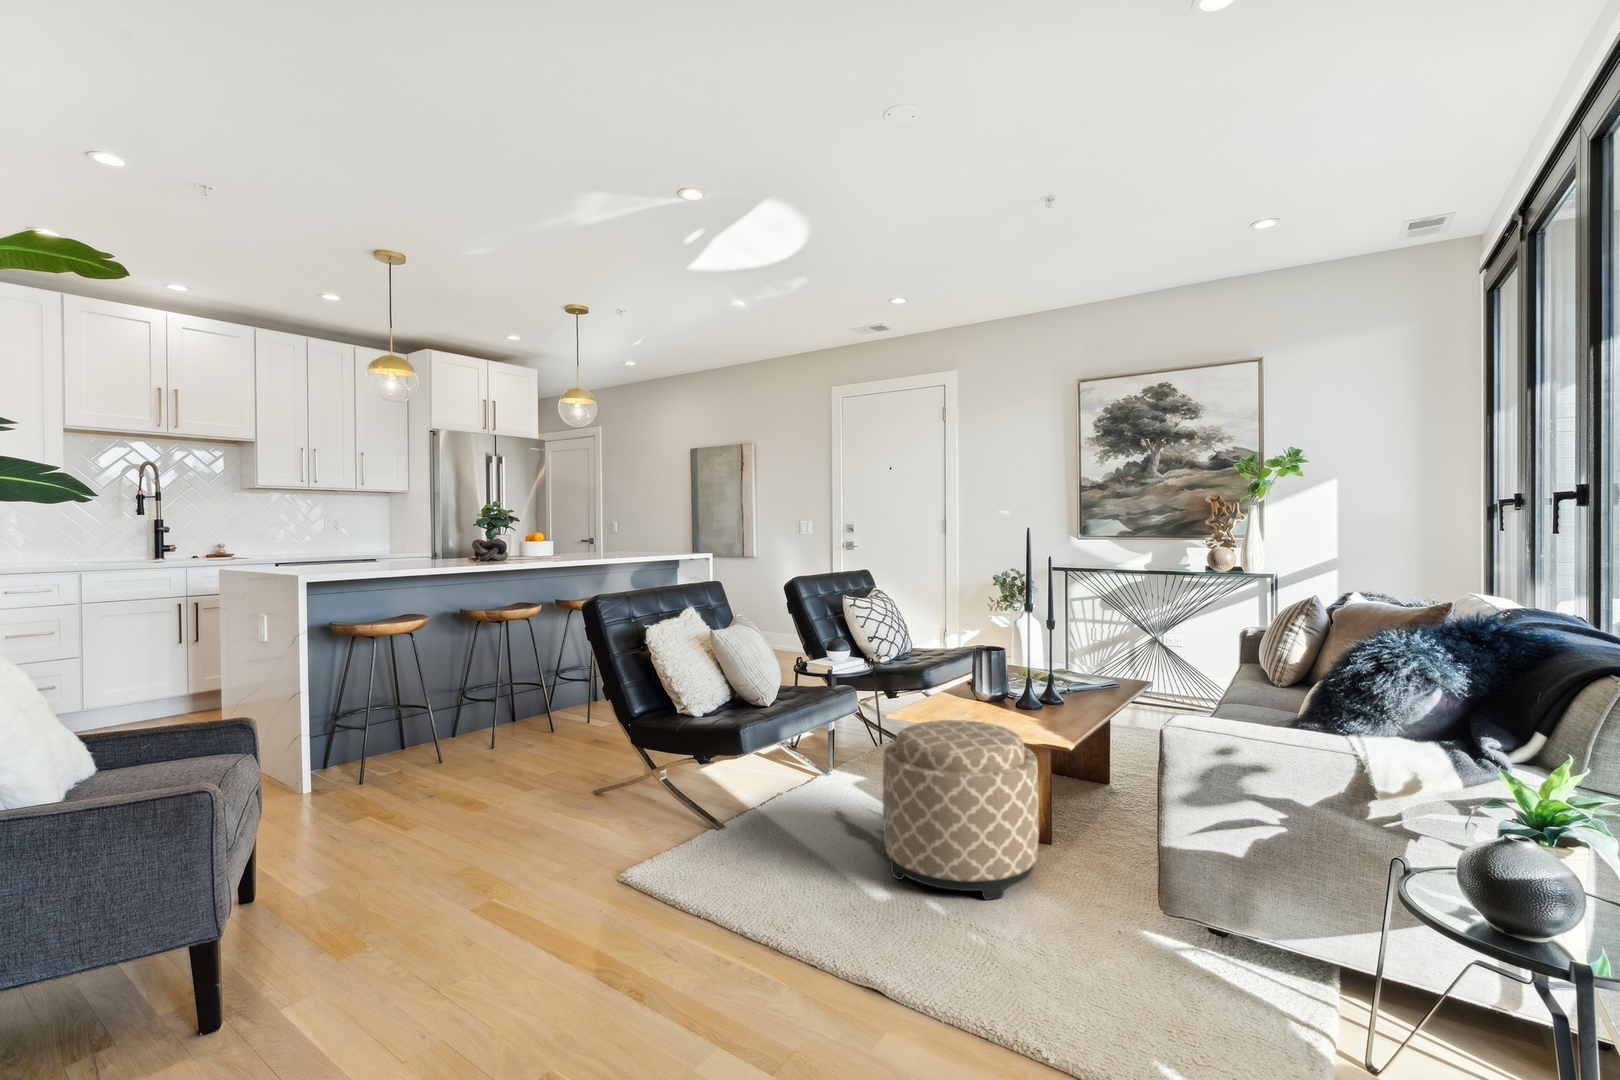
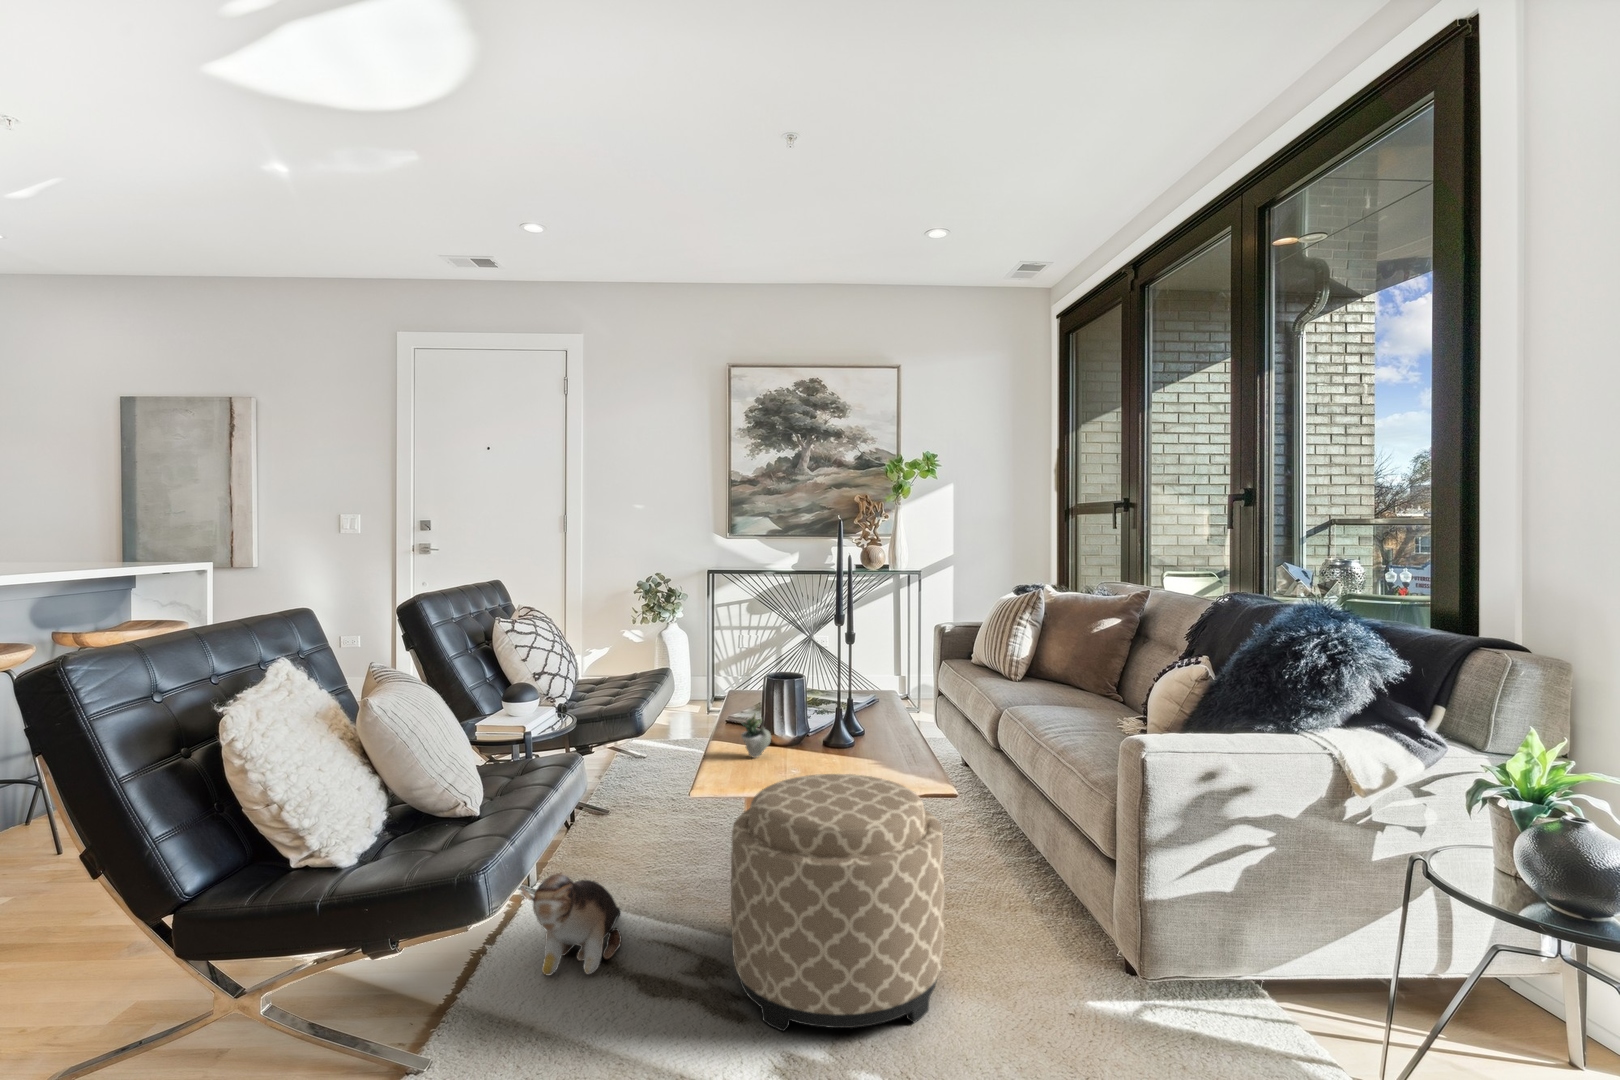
succulent plant: none [941,674,966,708] -> present [741,714,771,758]
plush toy: none [771,756,861,825] -> present [522,873,621,976]

